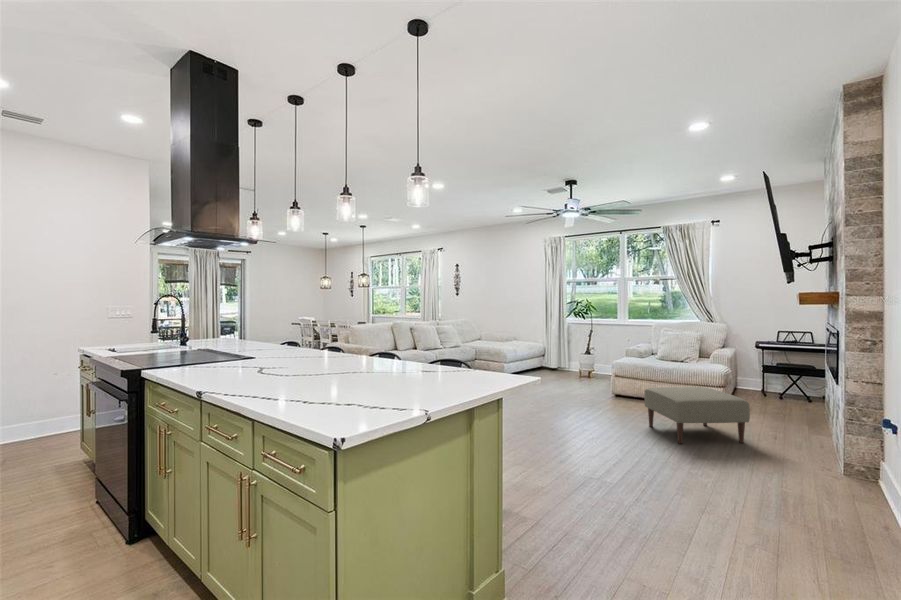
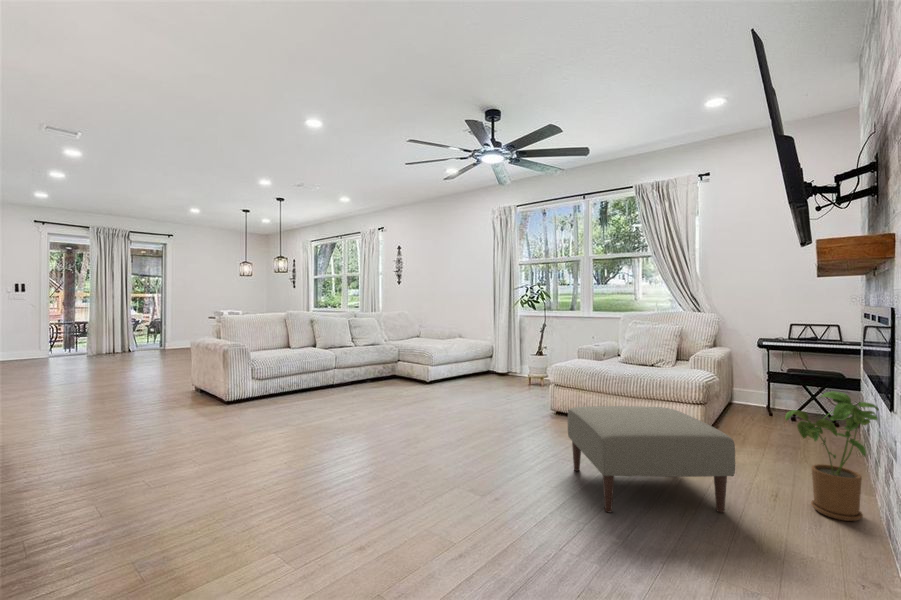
house plant: none [776,375,826,445] -> present [785,392,879,521]

